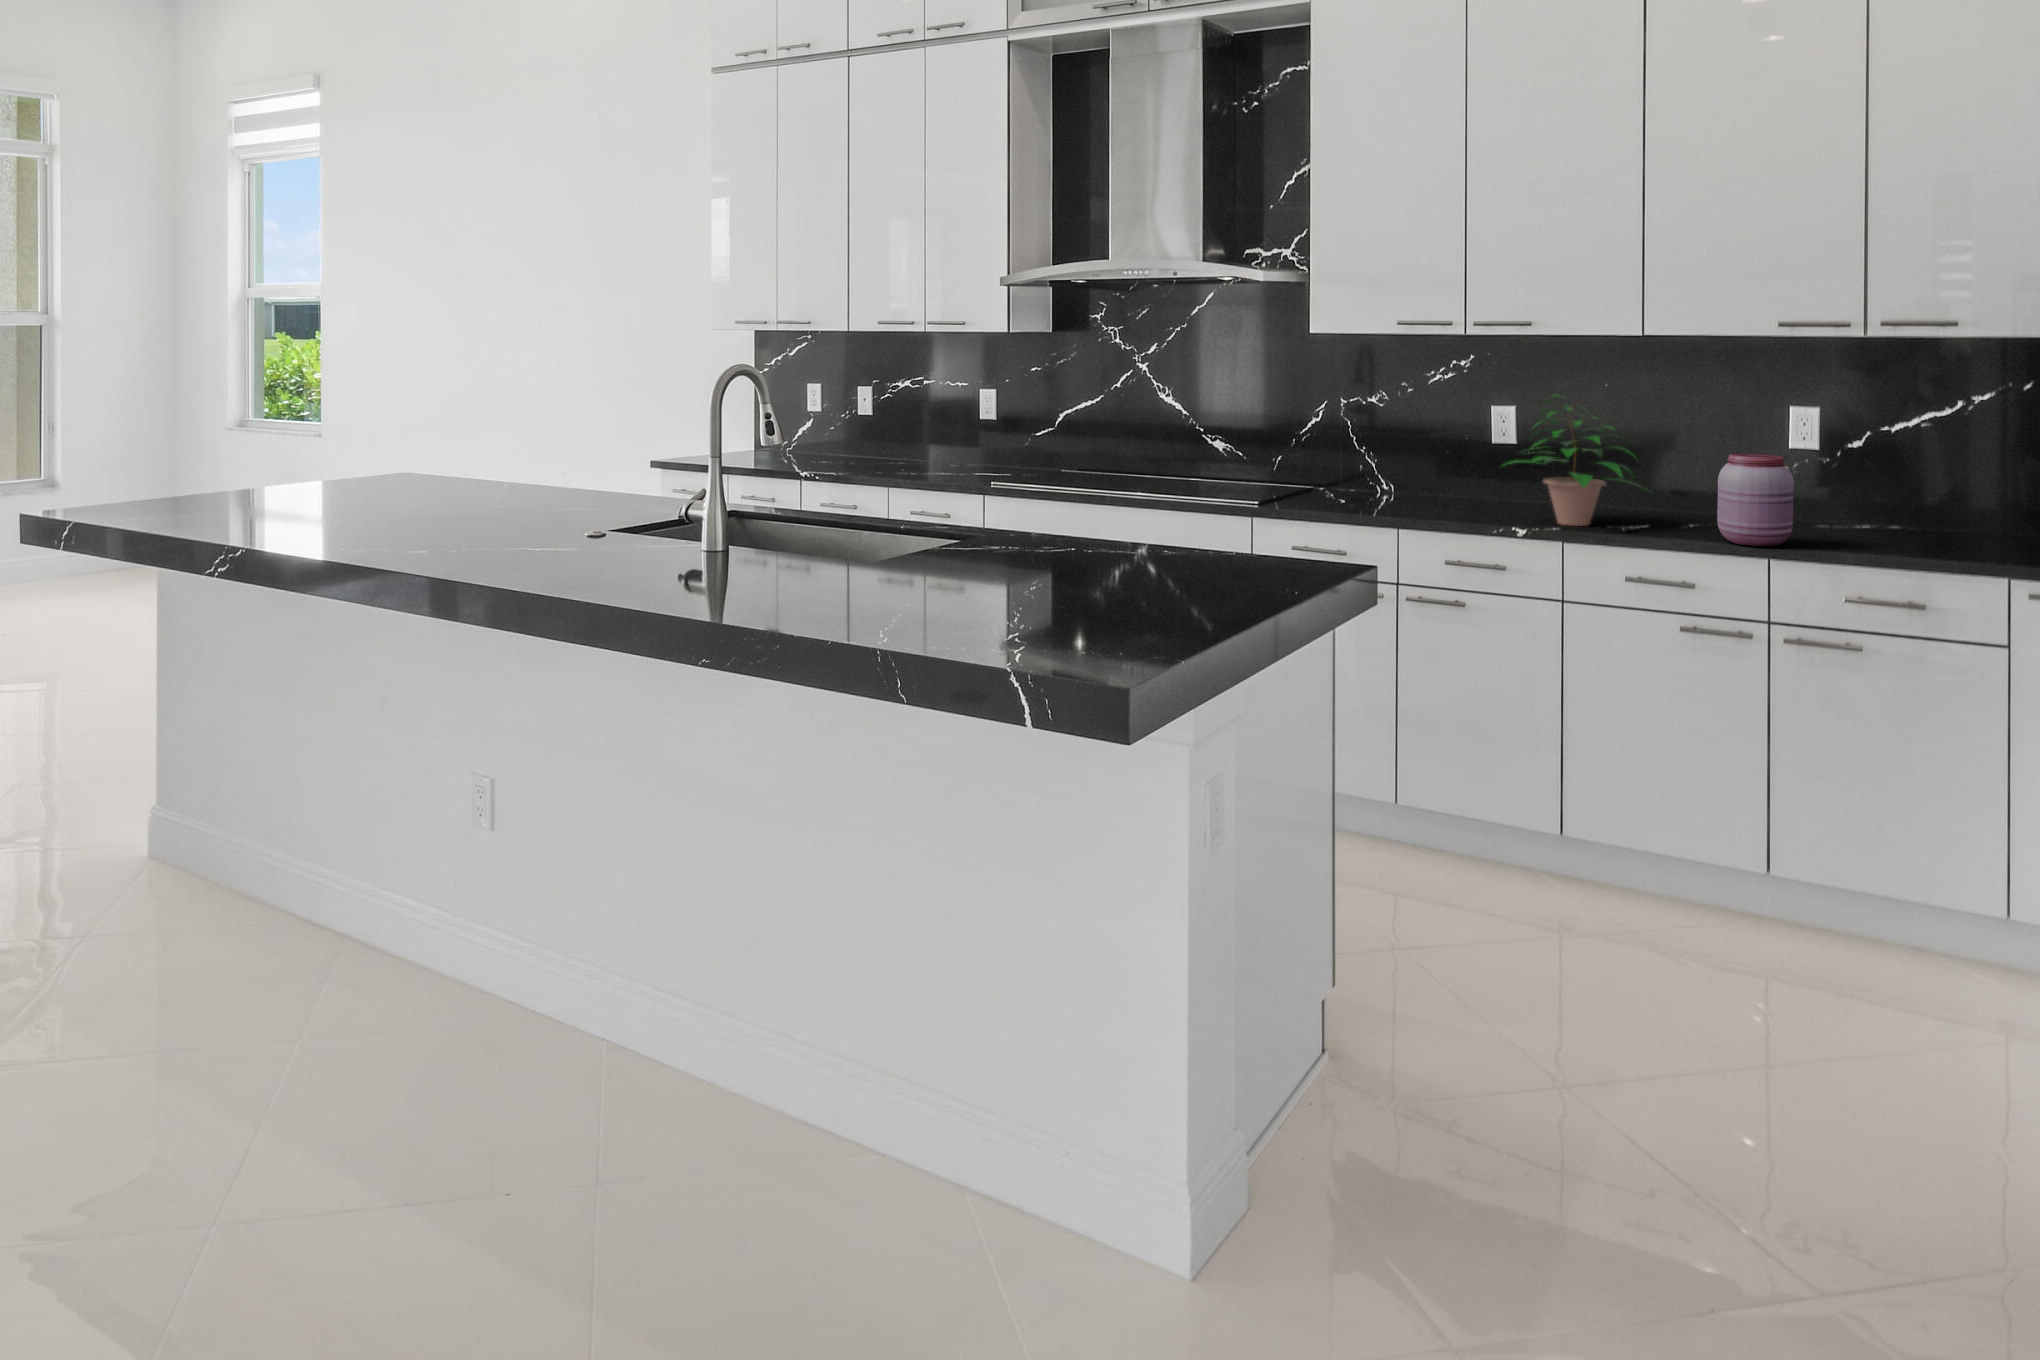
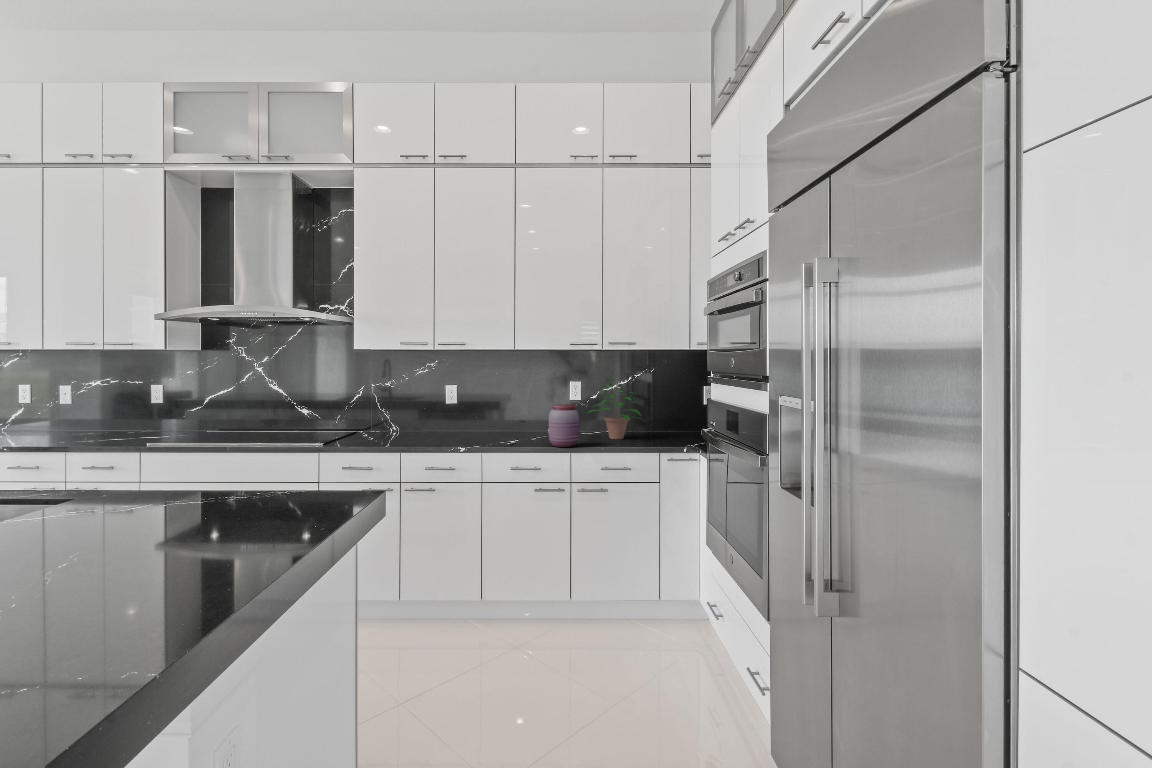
potted plant: present [1507,395,1640,526] -> present [588,378,645,439]

